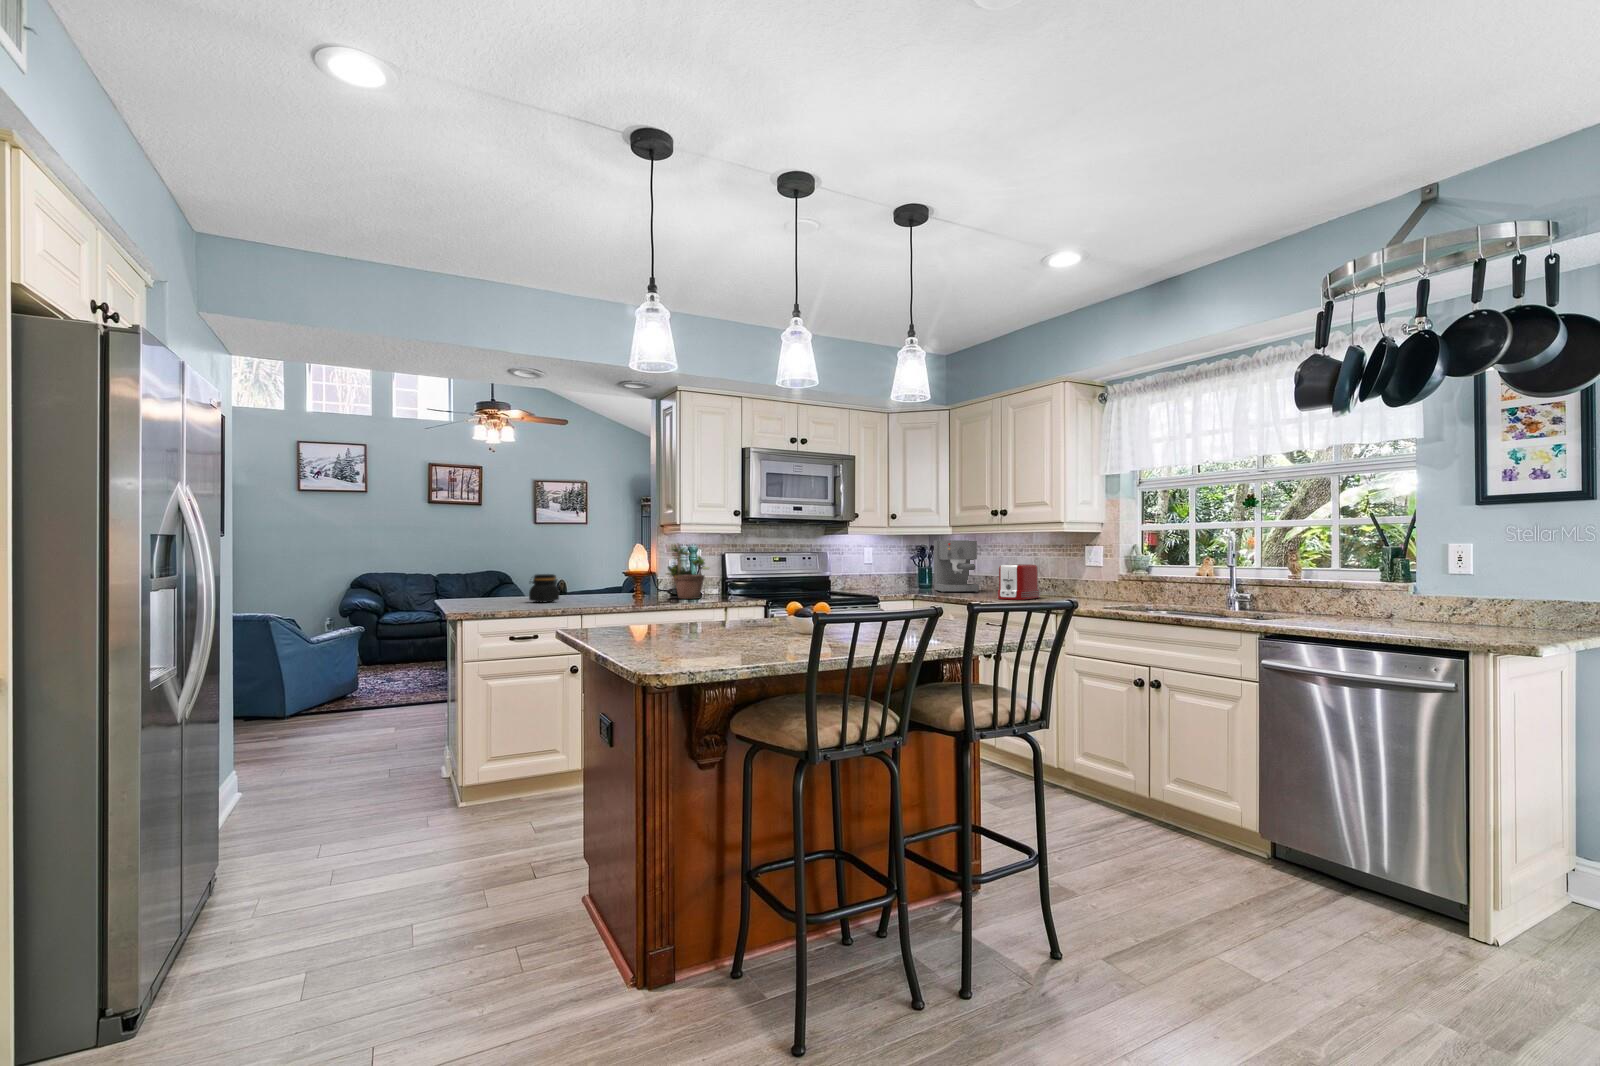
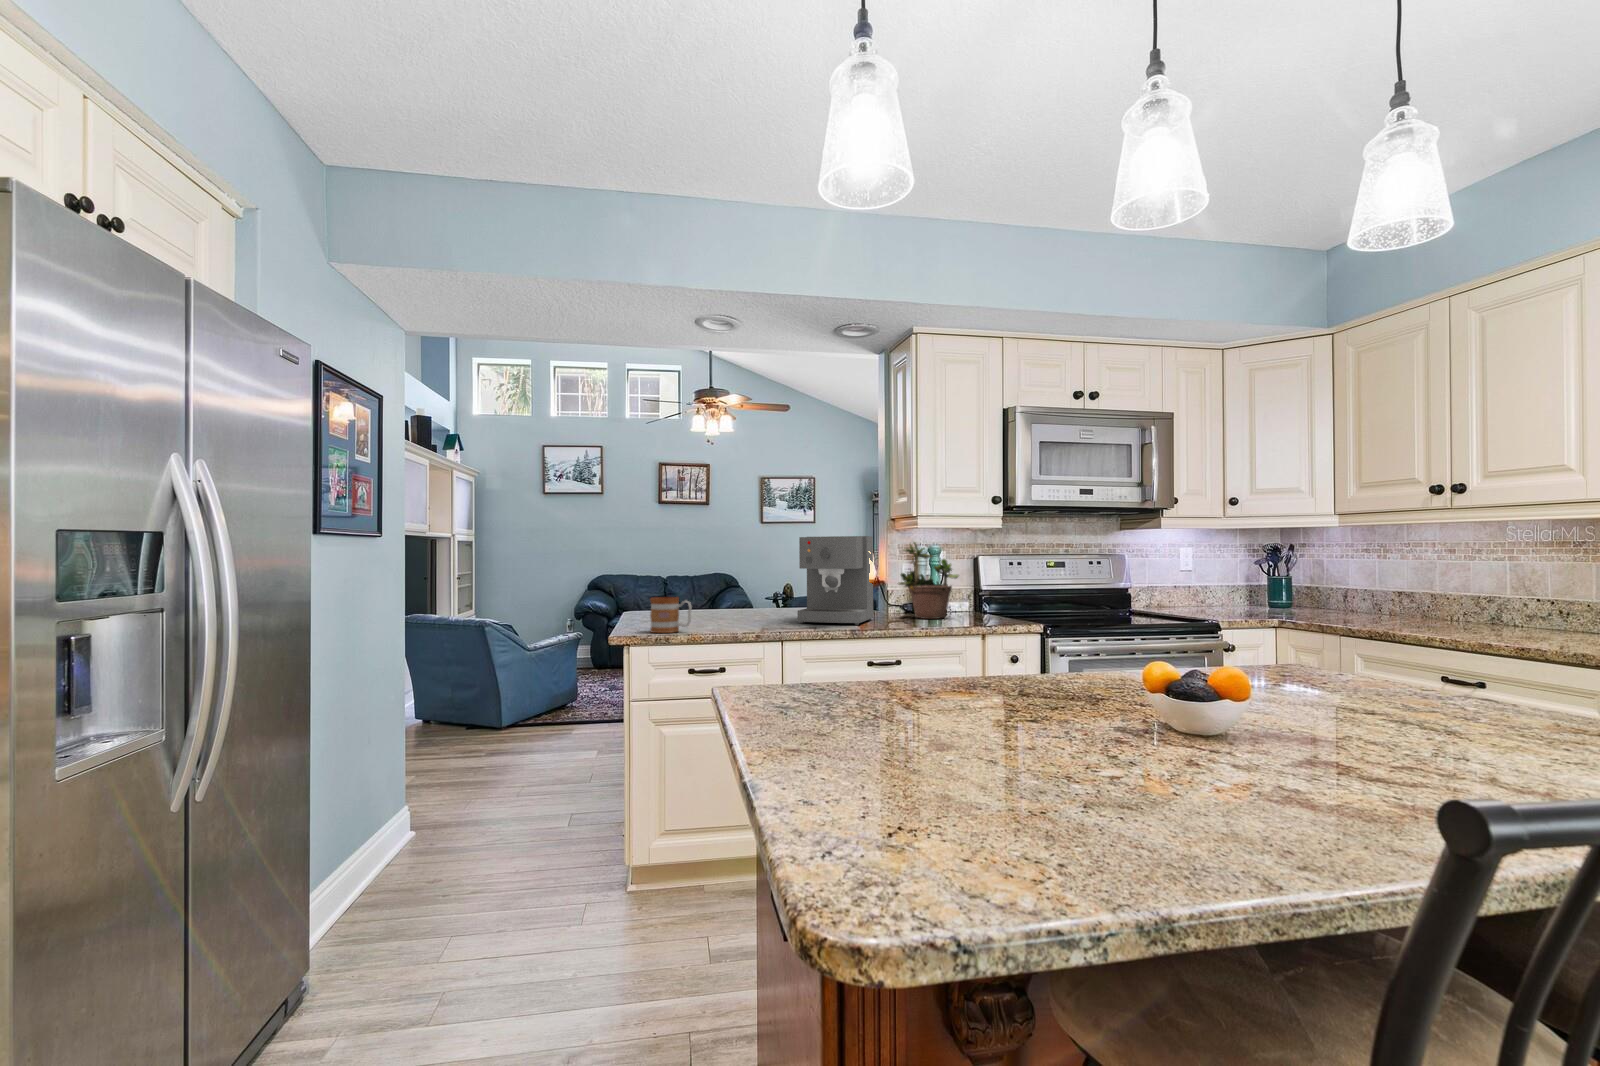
coffee maker: present [934,540,979,592] -> present [798,536,873,625]
toaster: present [997,564,1040,600] -> none [1449,575,1537,637]
jar: present [529,574,559,602] -> none [722,583,760,620]
mug: none [479,584,513,611] -> present [650,597,692,633]

